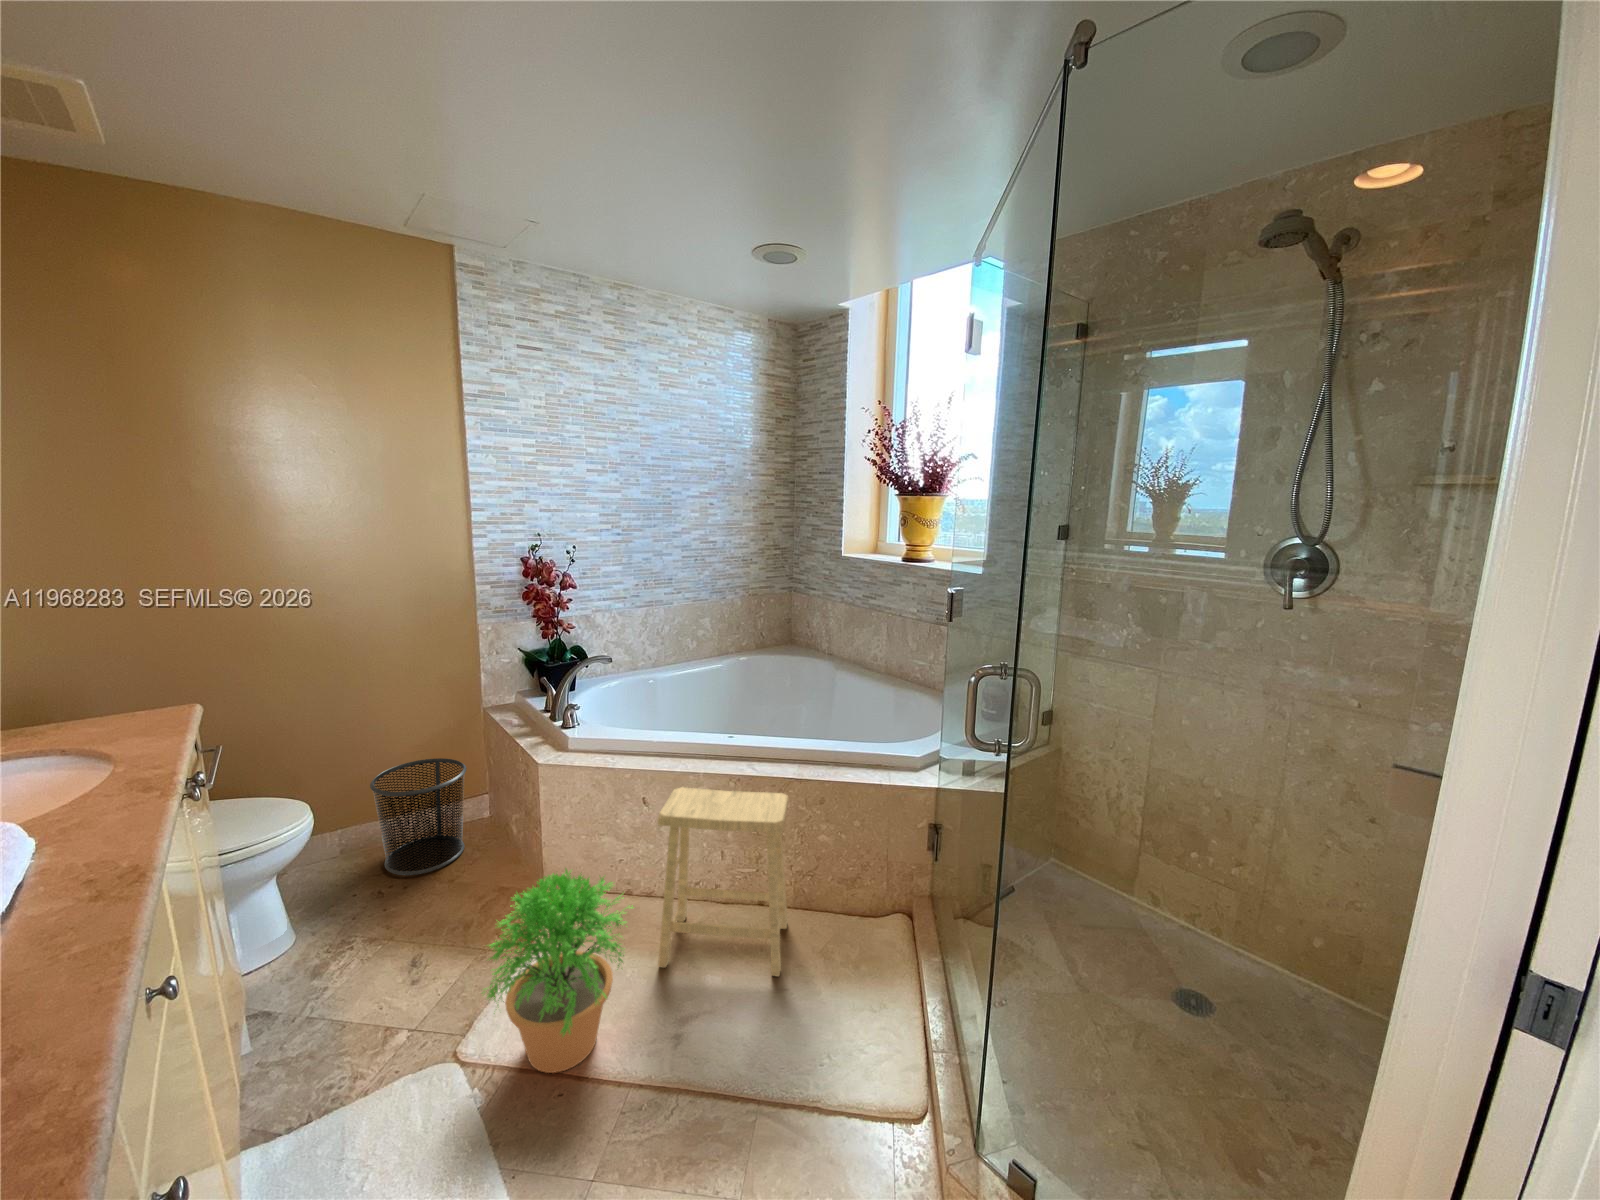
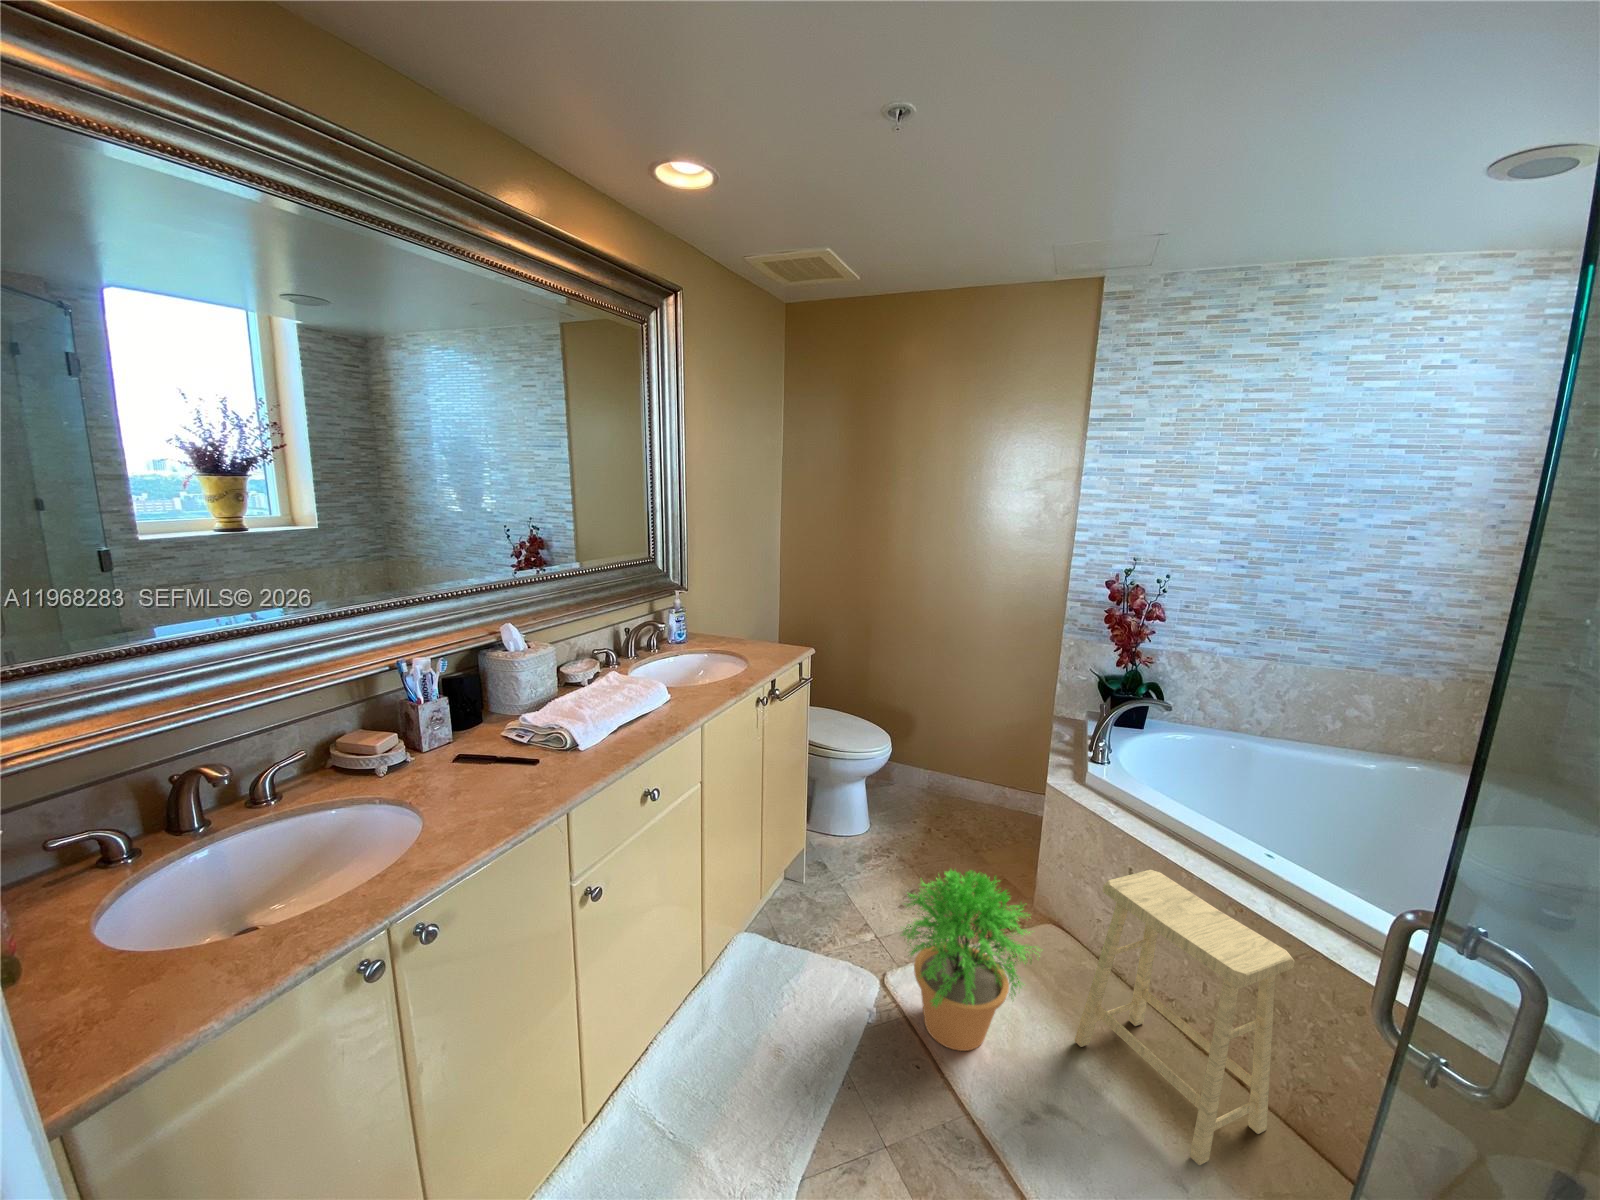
waste bin: present [370,758,467,875] -> none [940,741,1016,840]

